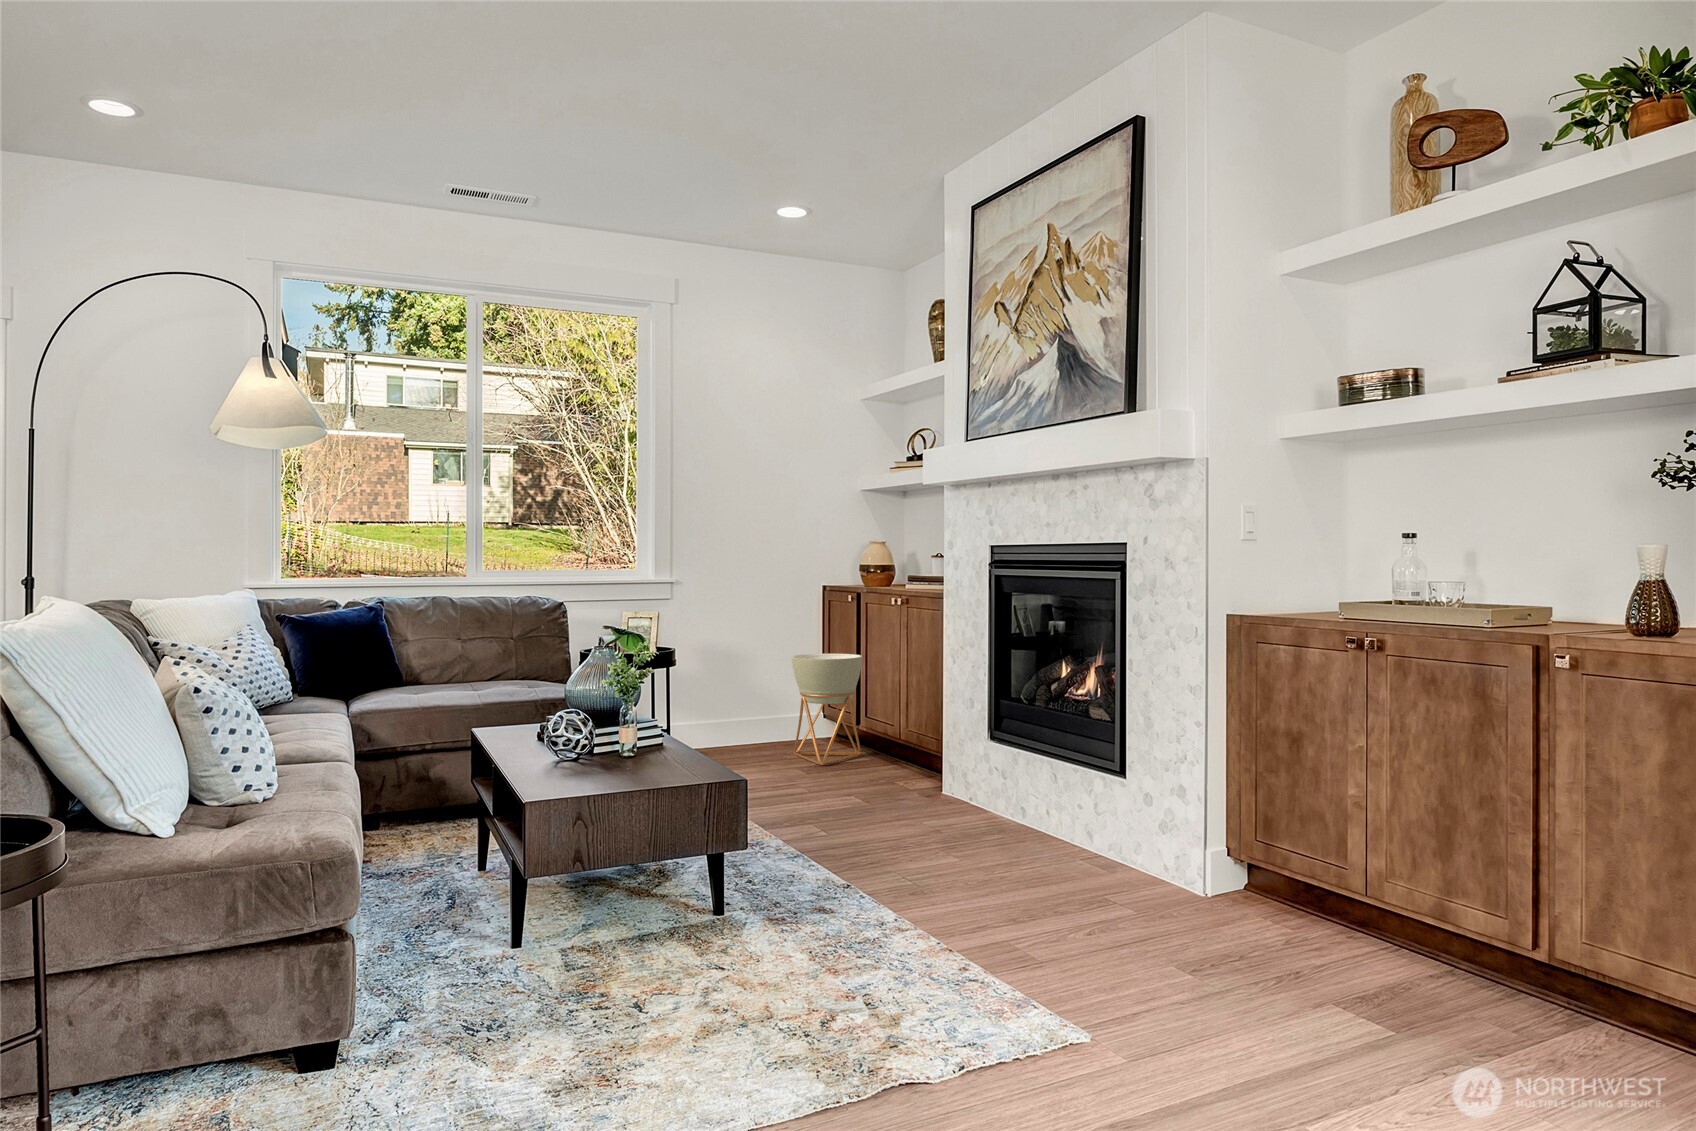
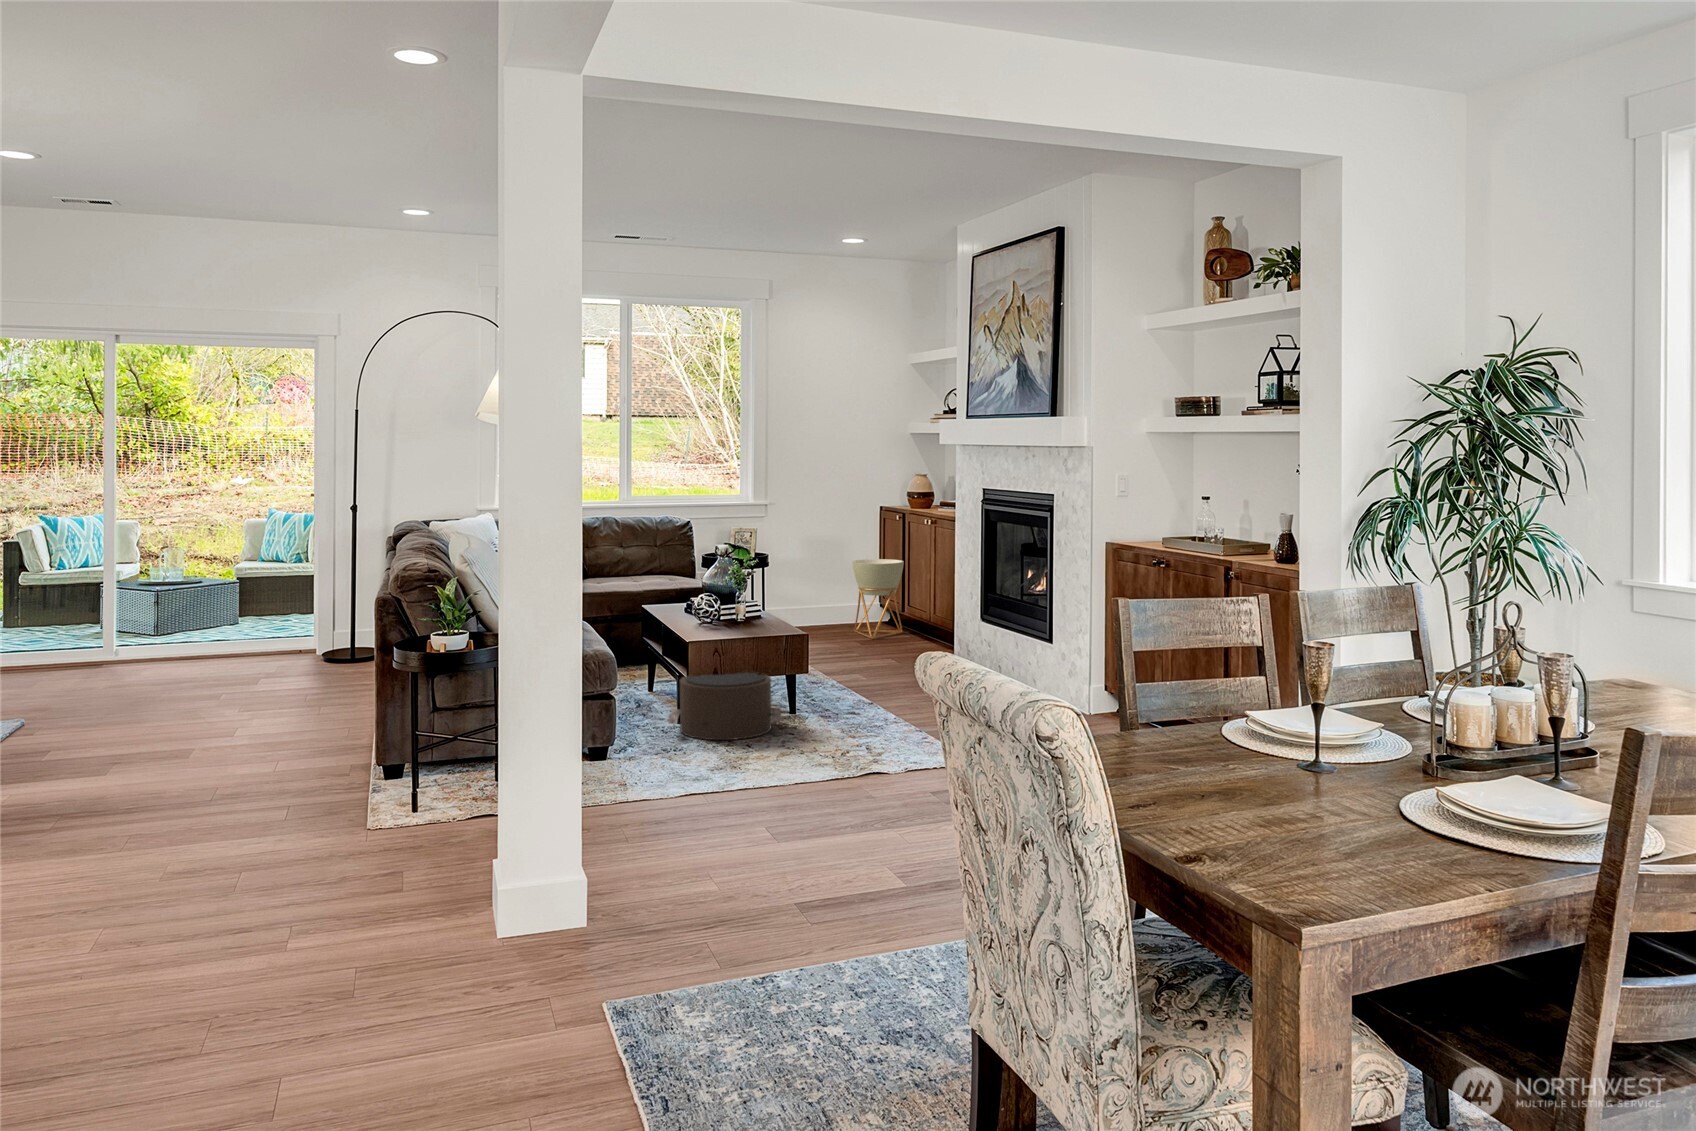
pouf: none [479,844,706,992] -> present [668,672,783,740]

